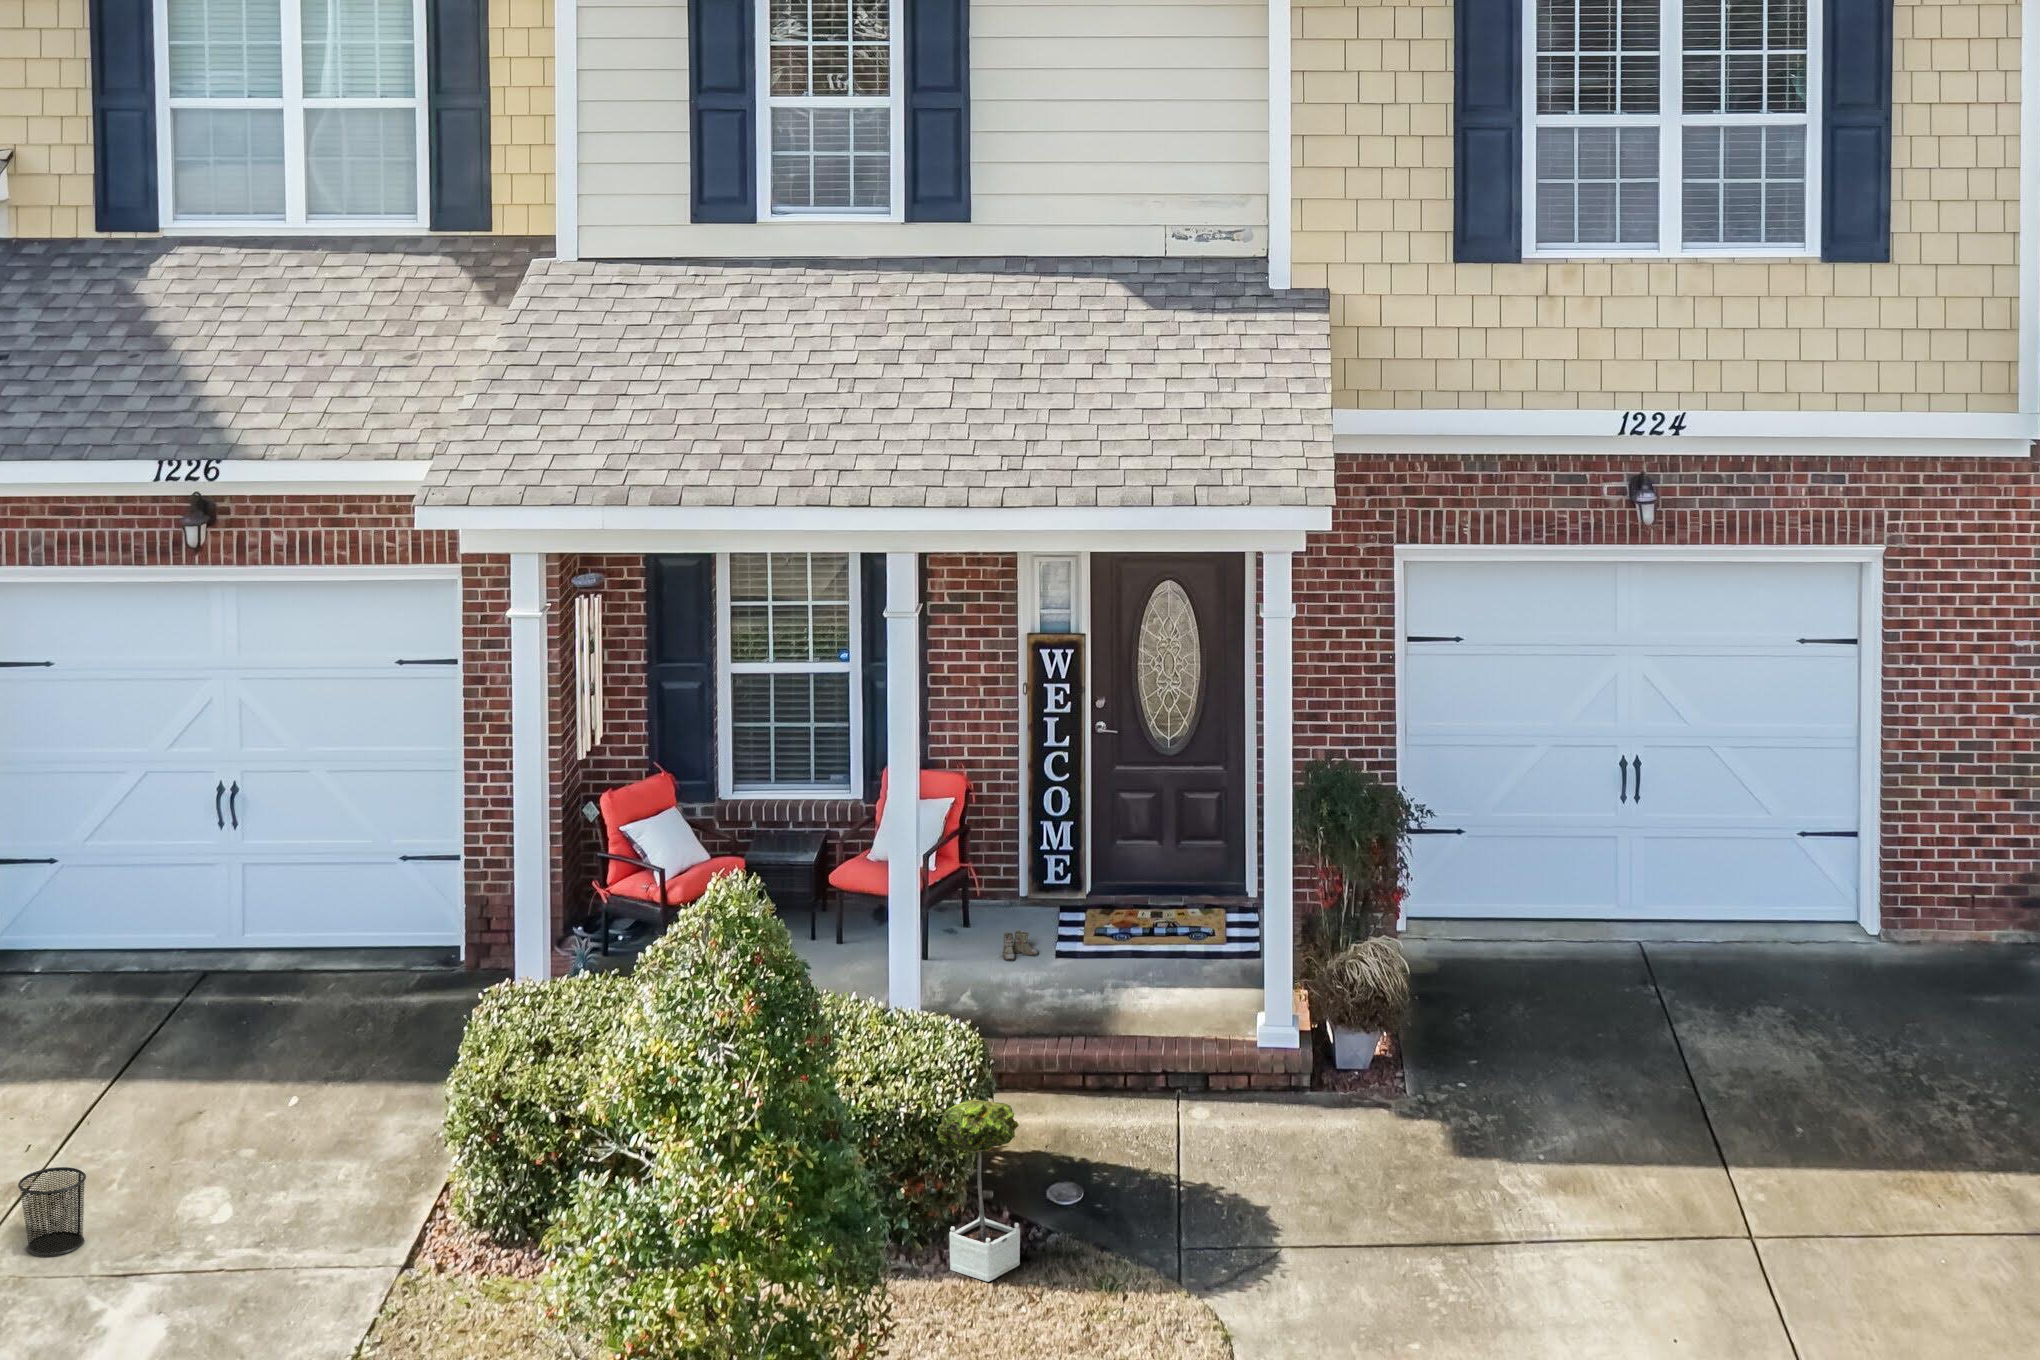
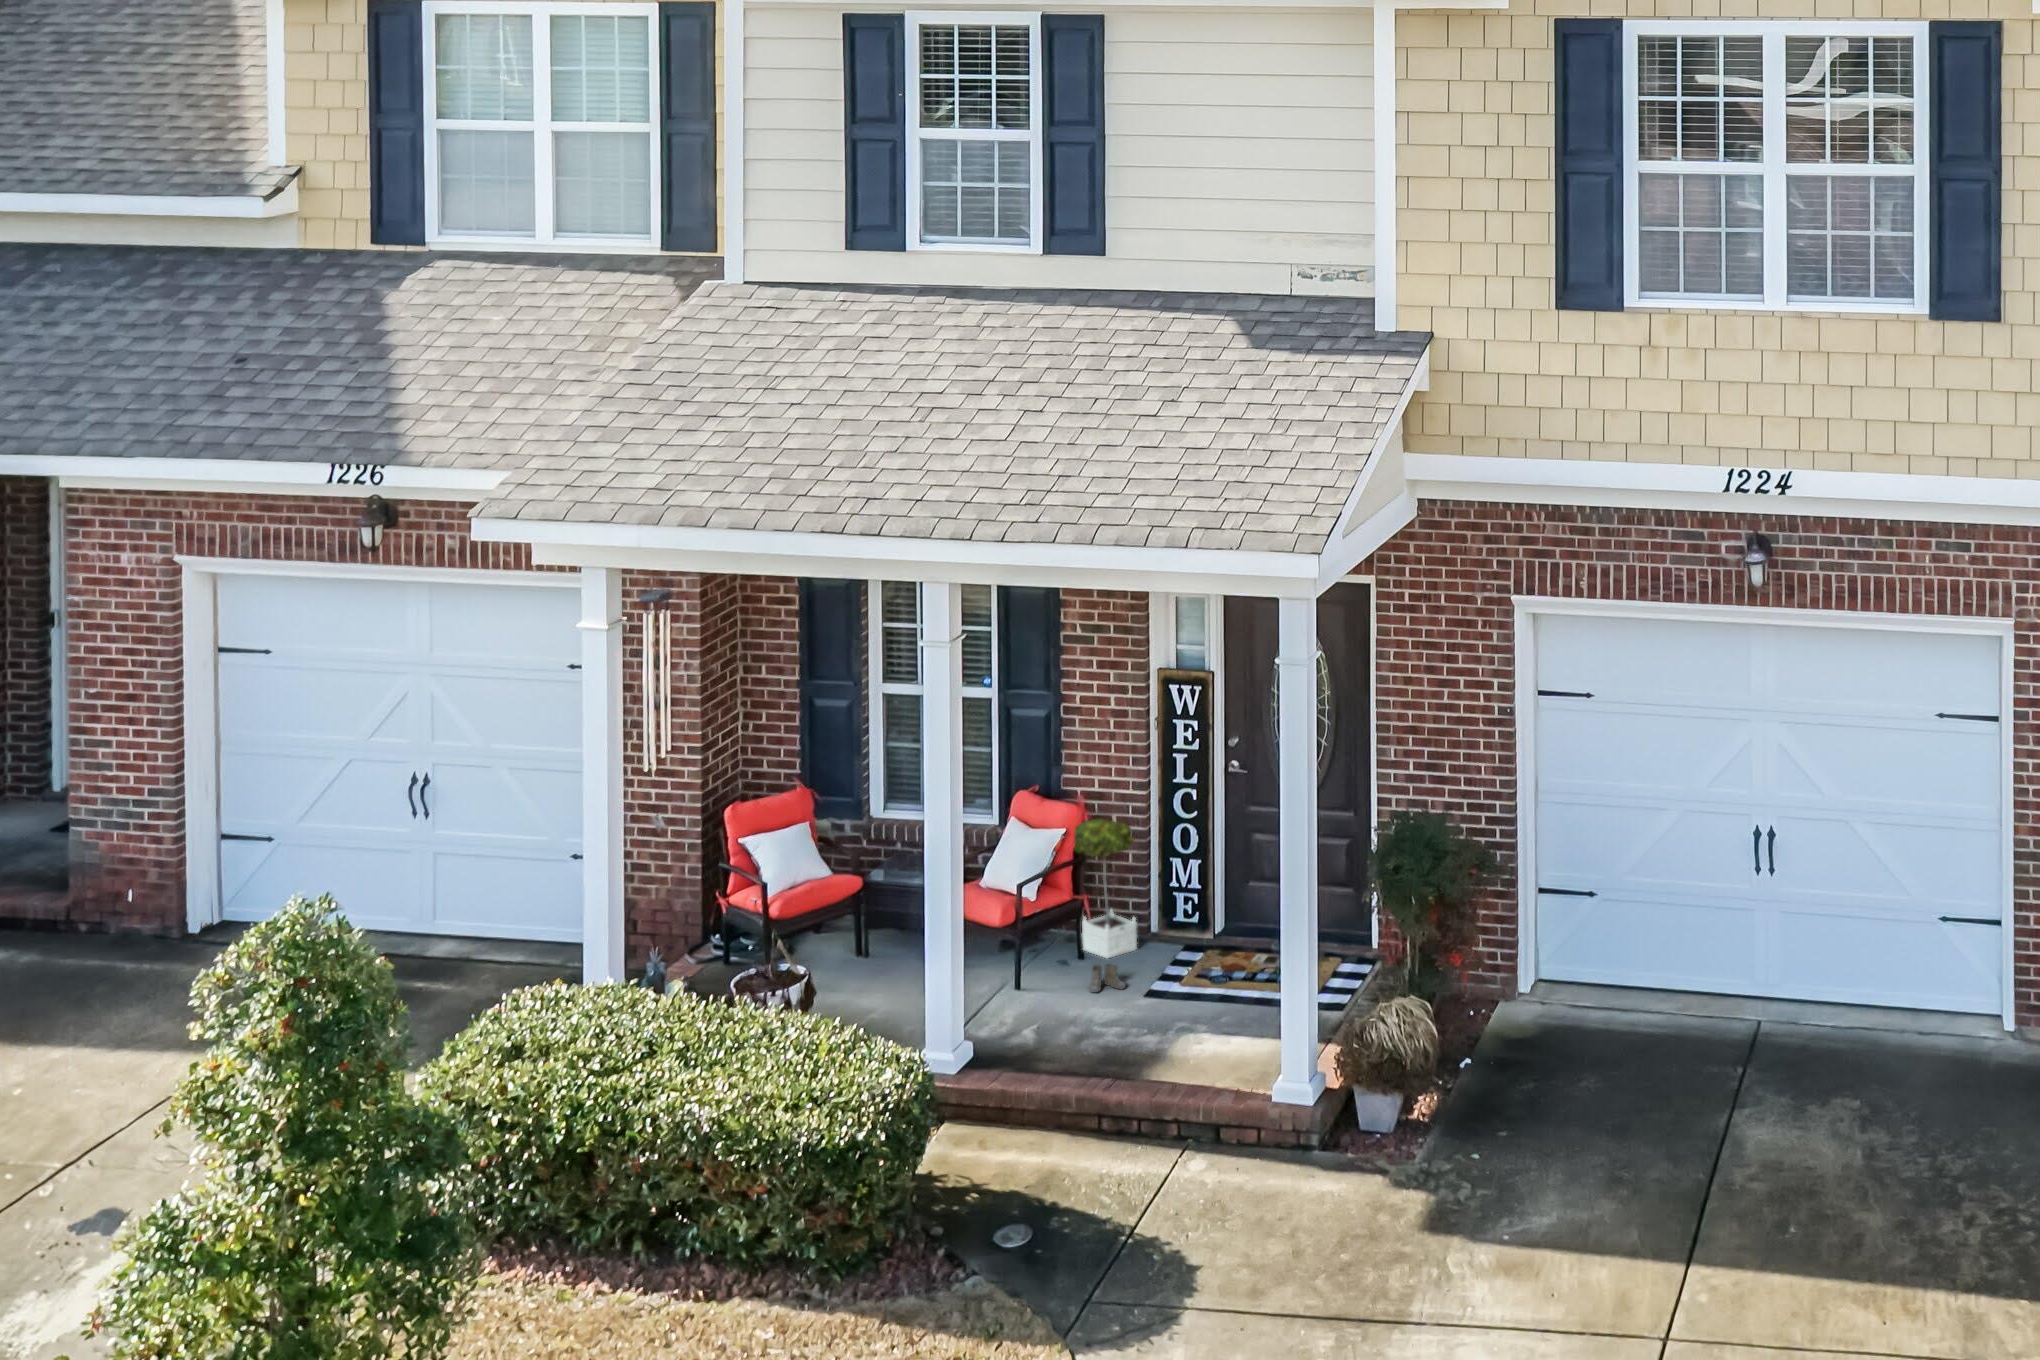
potted tree: present [936,1100,1020,1282] -> present [1074,819,1137,959]
trash can: present [18,1167,86,1256] -> none [46,1126,110,1208]

